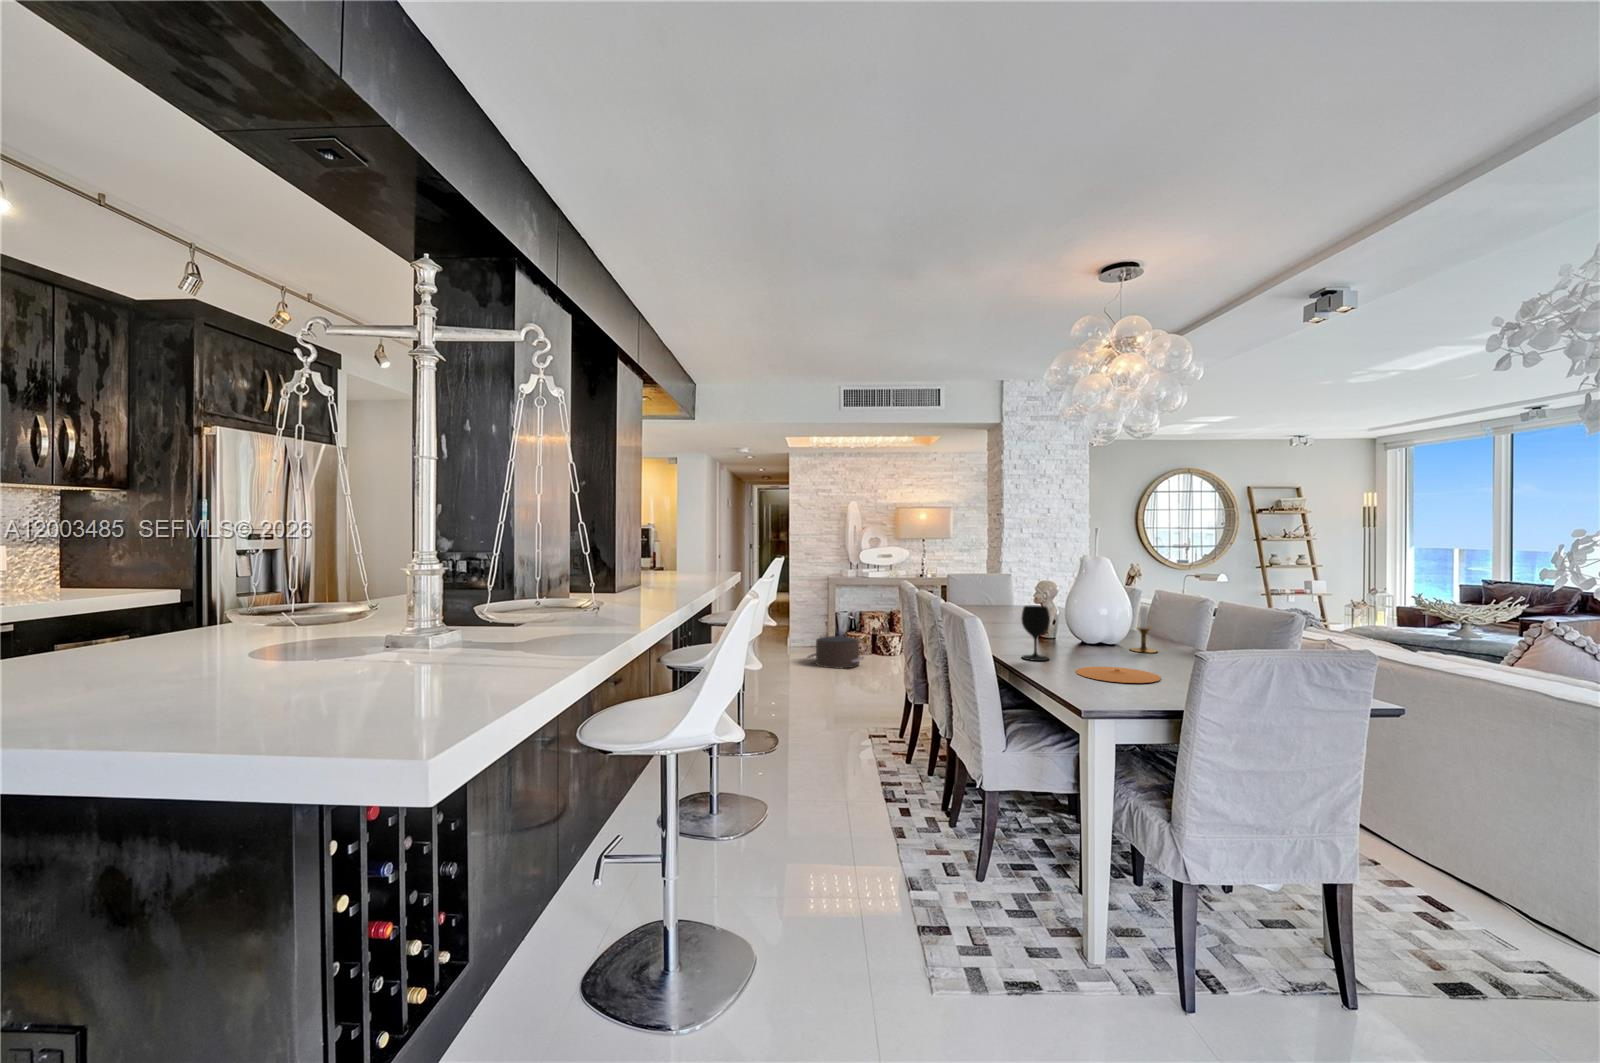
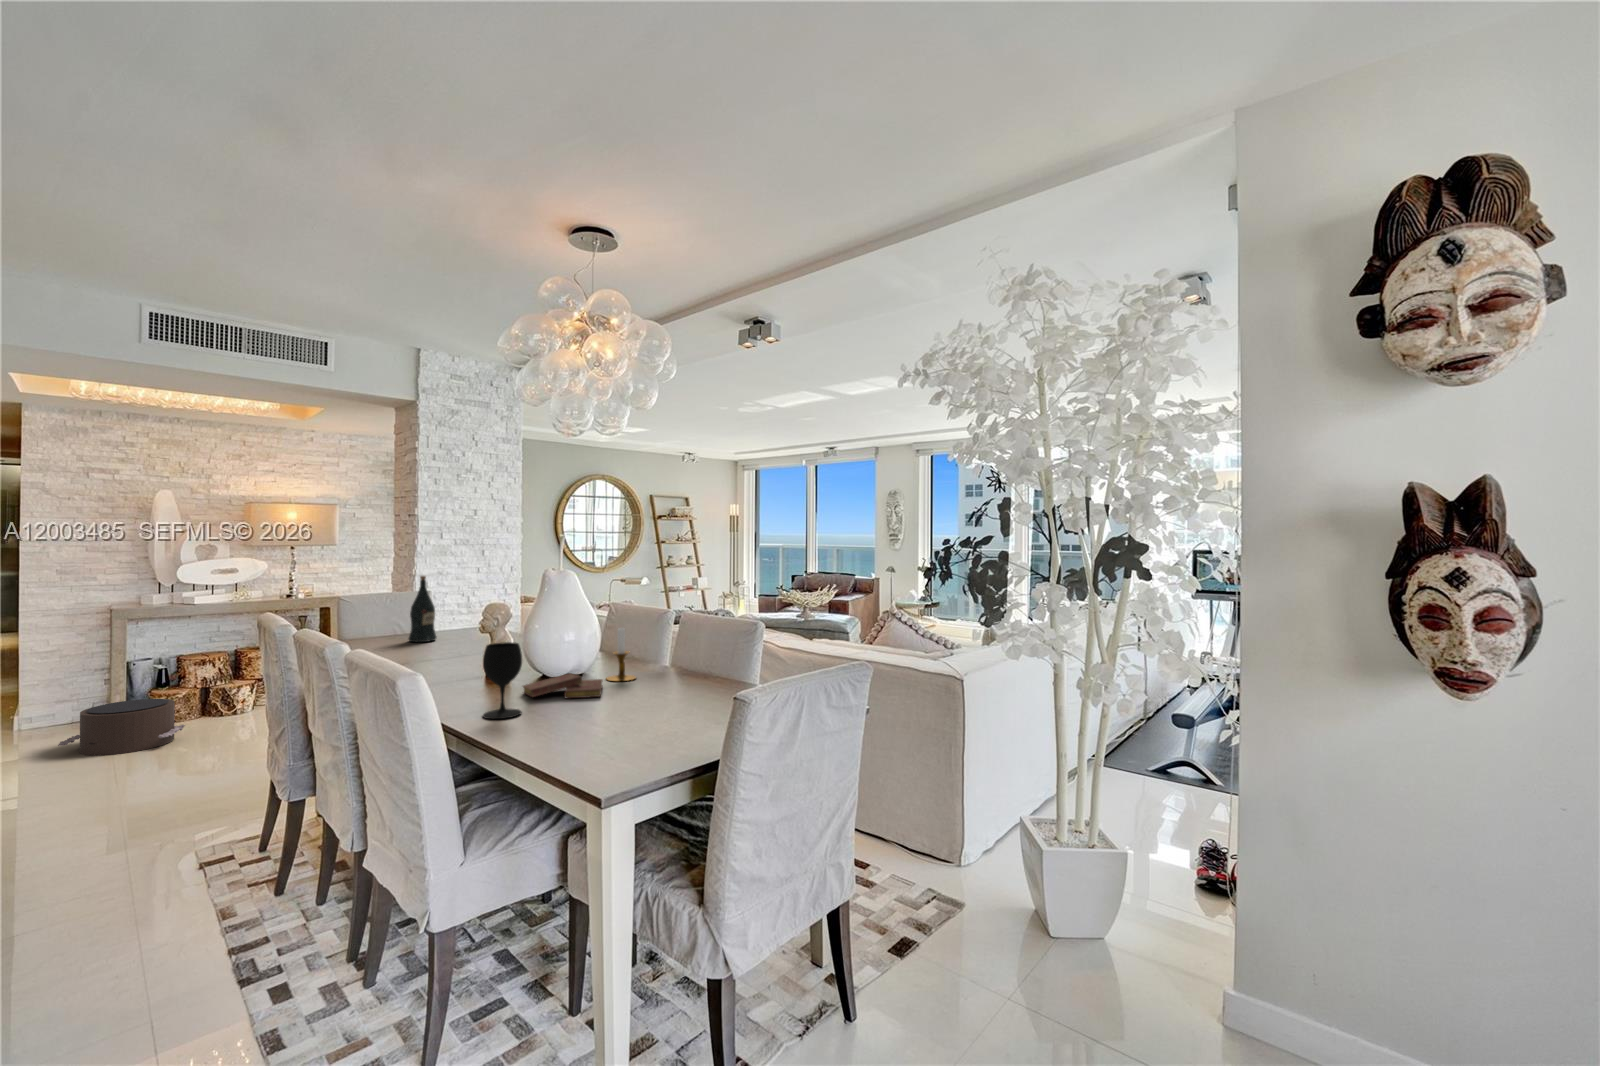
wine bottle: none [989,560,1009,610] -> present [409,576,437,642]
book: none [1056,639,1123,659] -> present [523,673,602,698]
plate: present [1076,667,1161,683] -> none [563,708,662,735]

